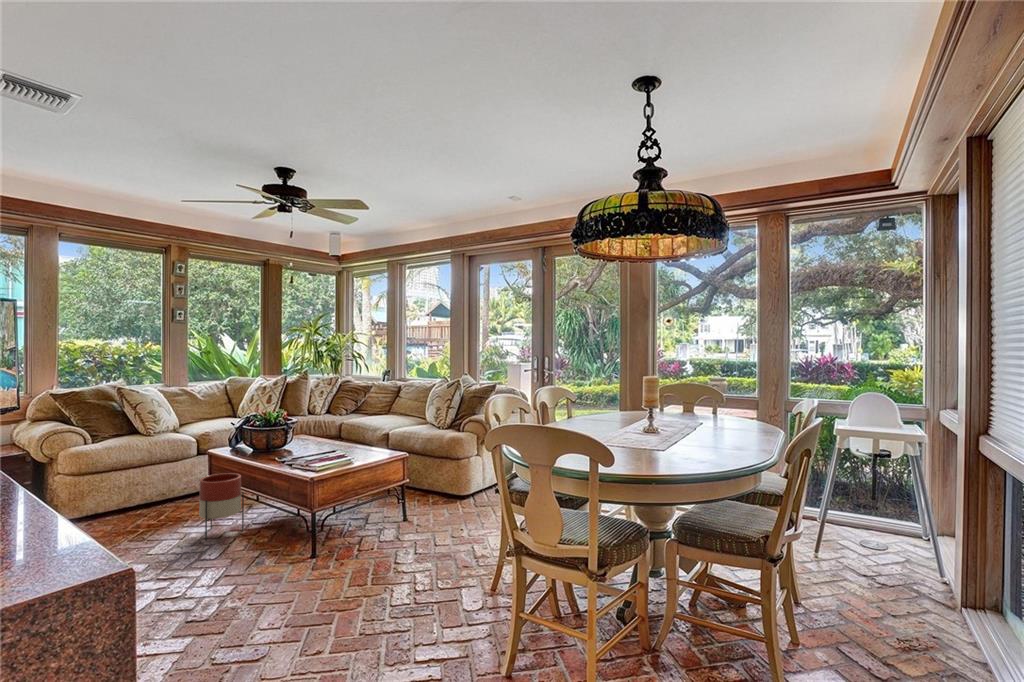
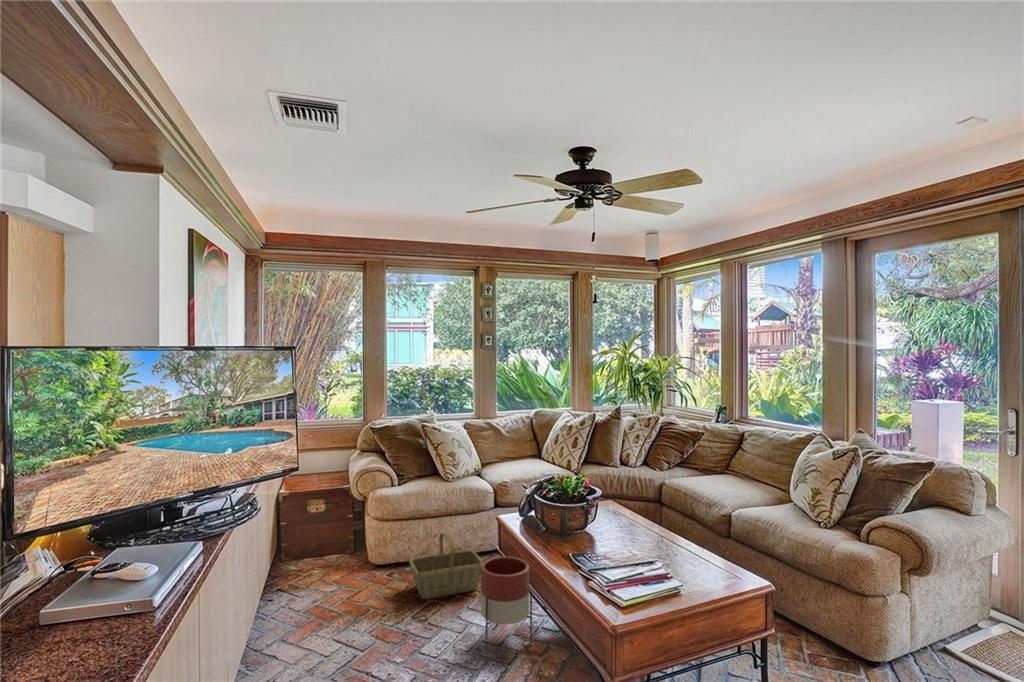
basket: none [115,473,193,528] -> present [409,533,483,599]

